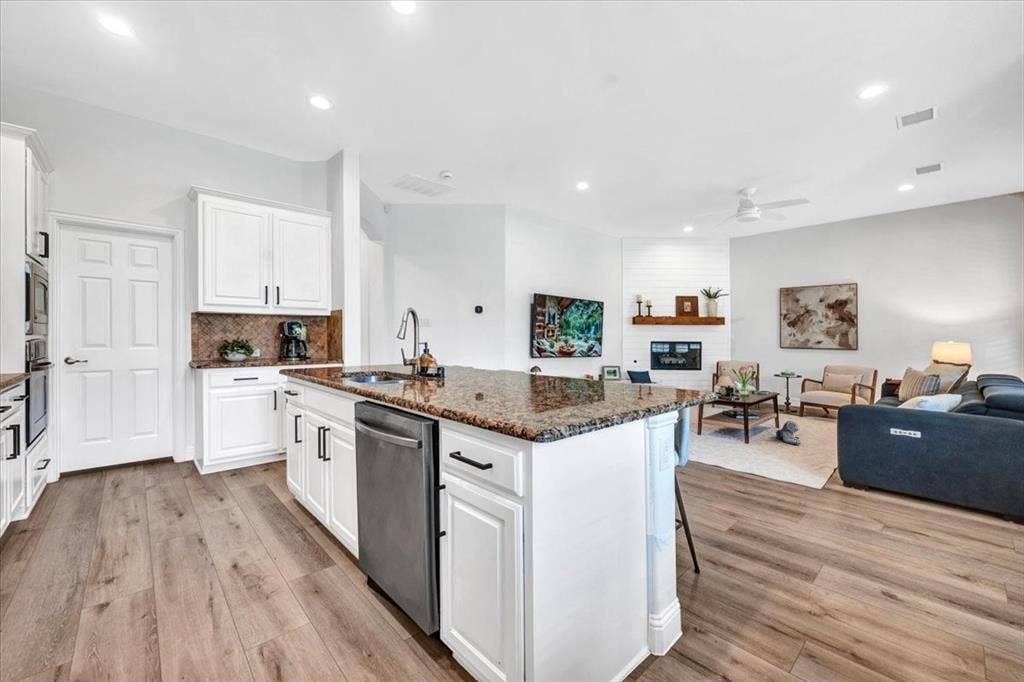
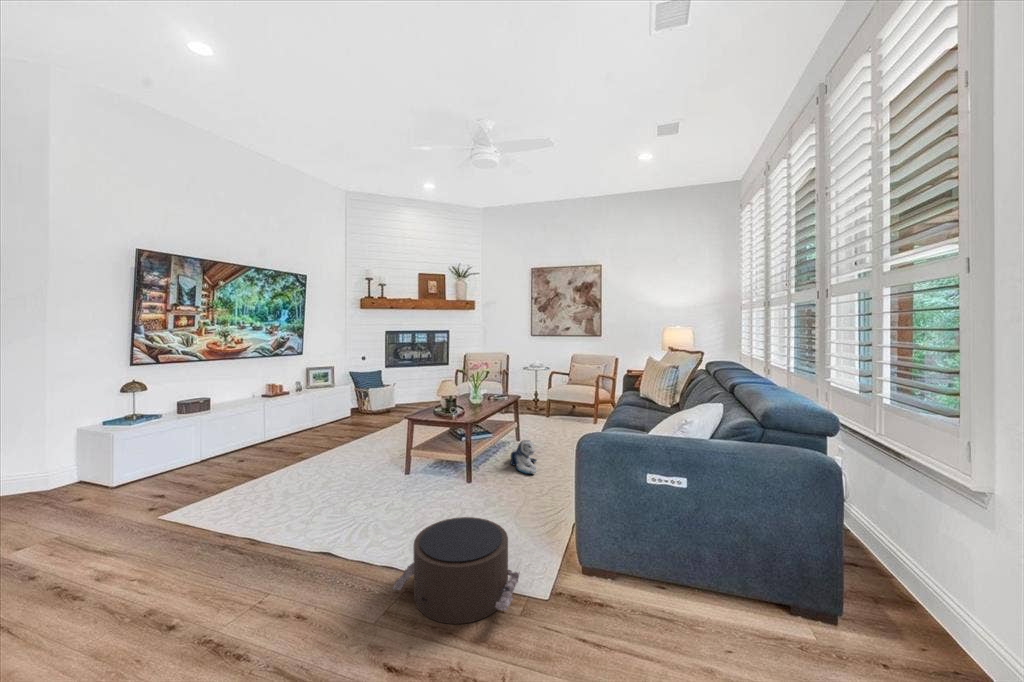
pouf: none [731,444,807,486] -> present [392,517,520,624]

